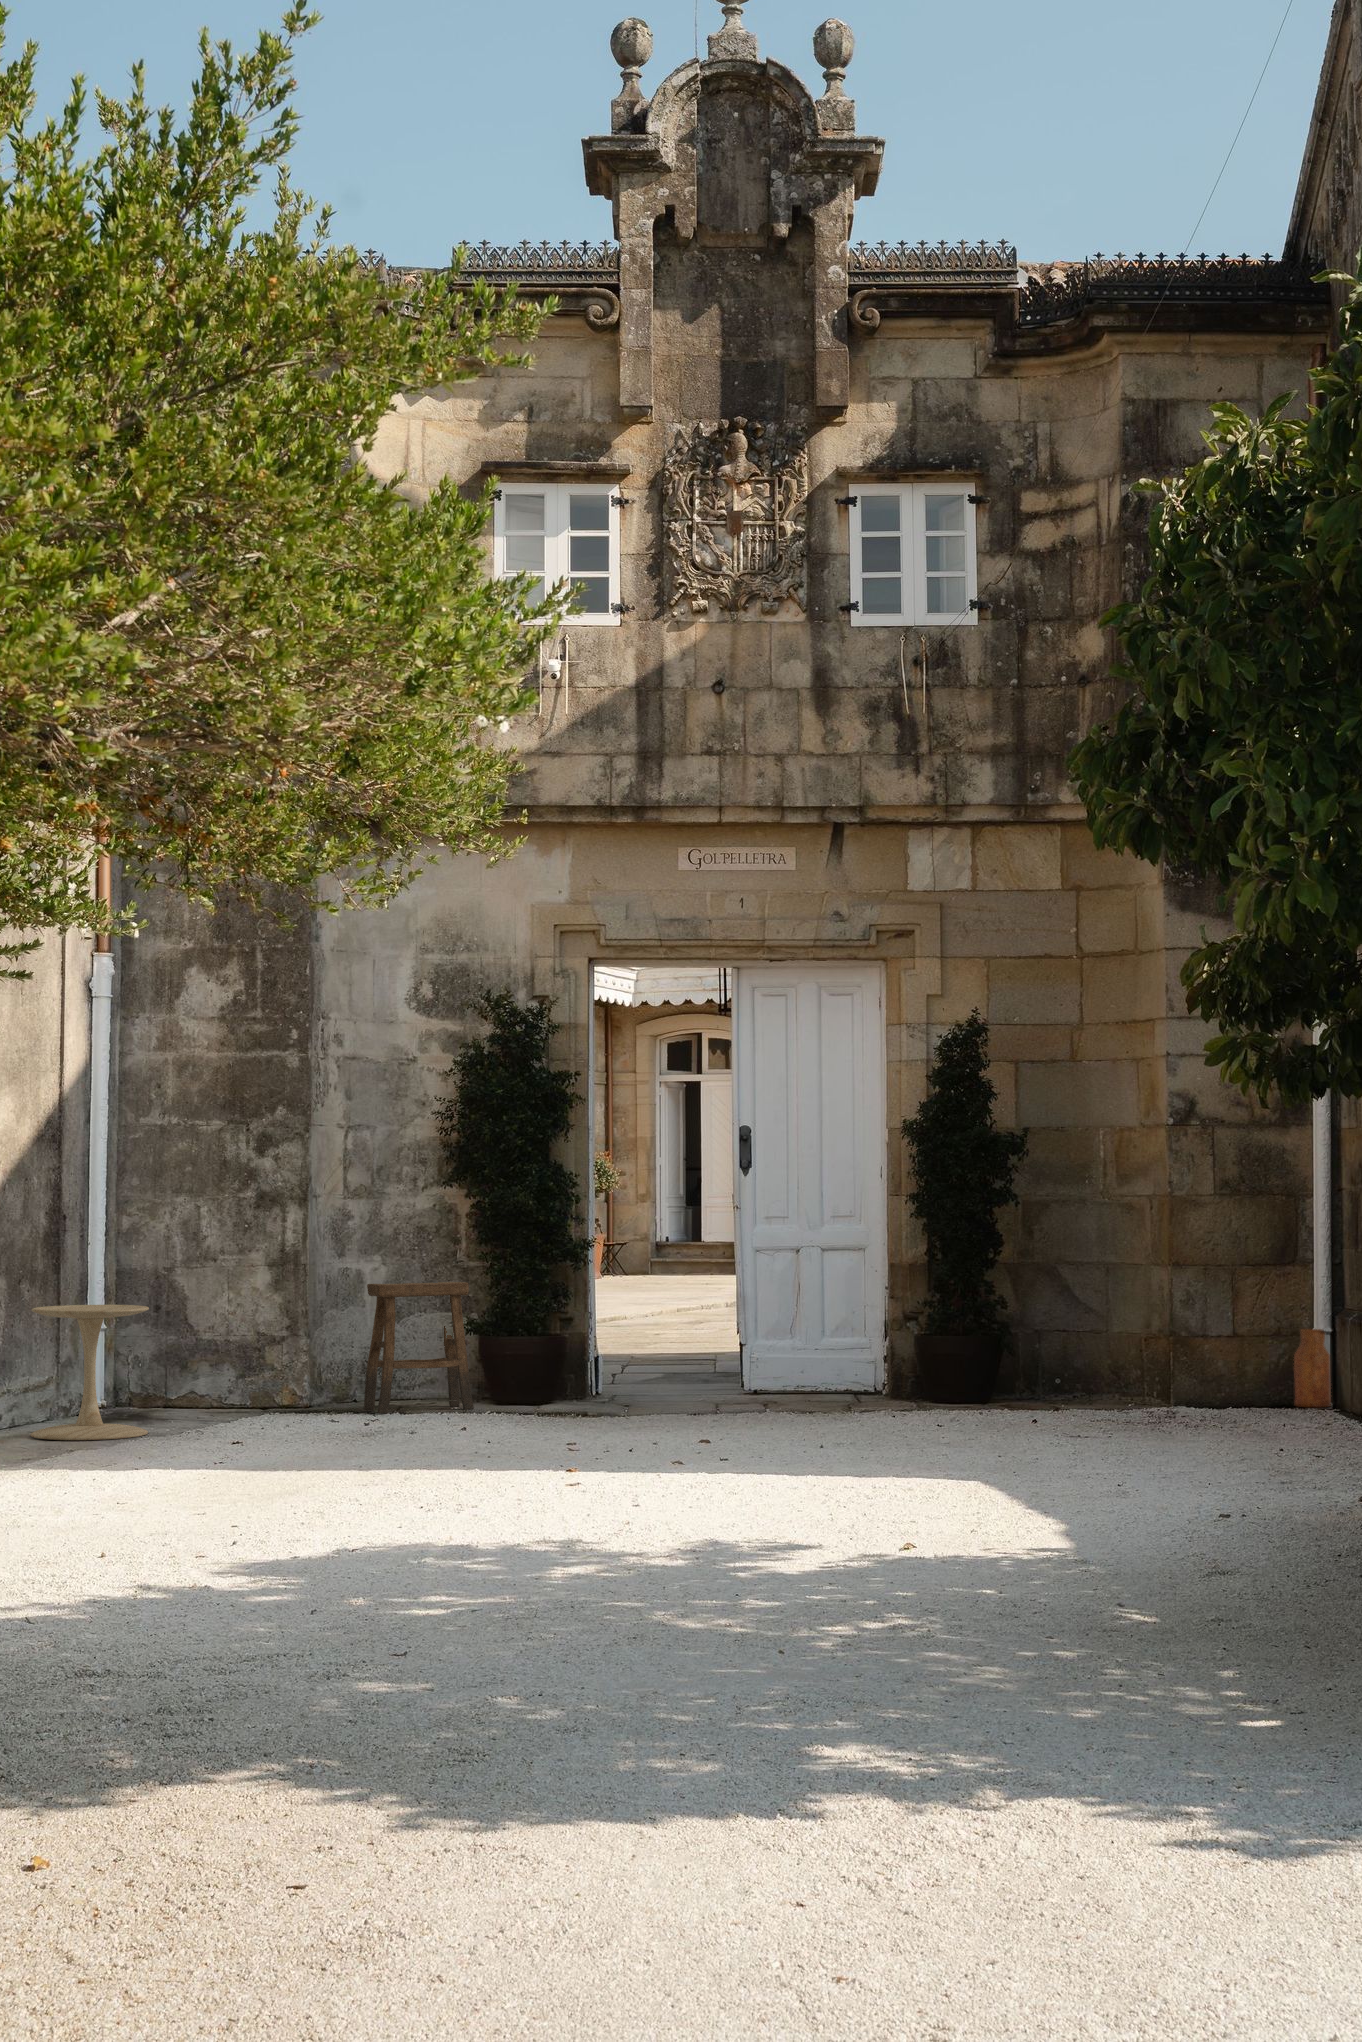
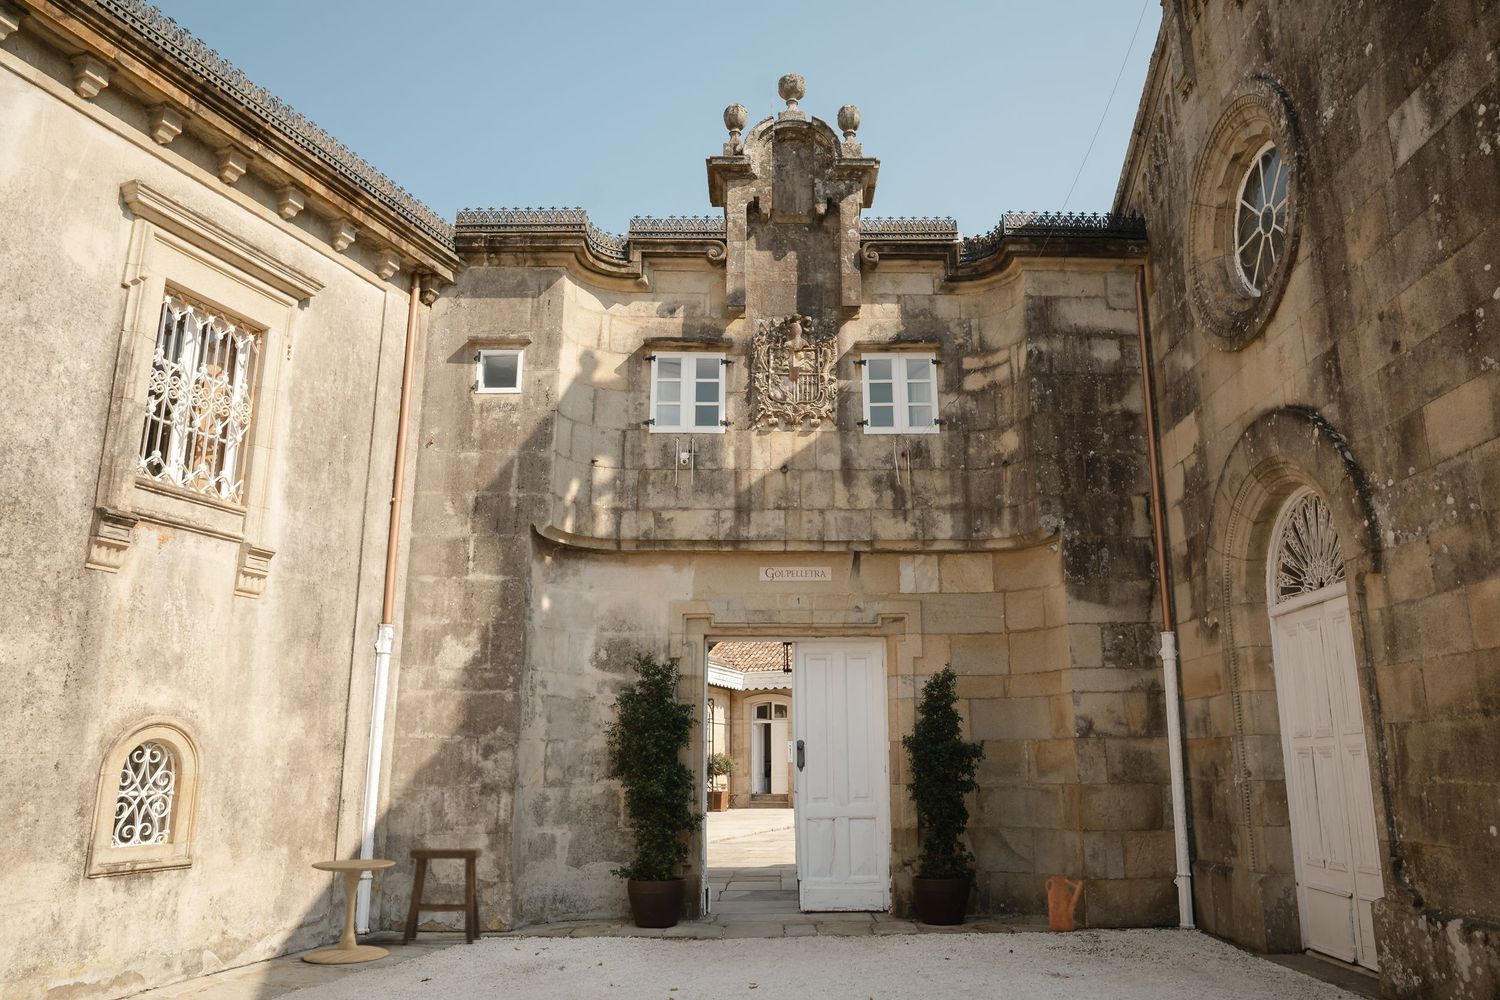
stool: present [364,1282,474,1413] -> present [402,848,482,944]
watering can: present [1294,1329,1331,1407] -> present [1046,876,1083,931]

